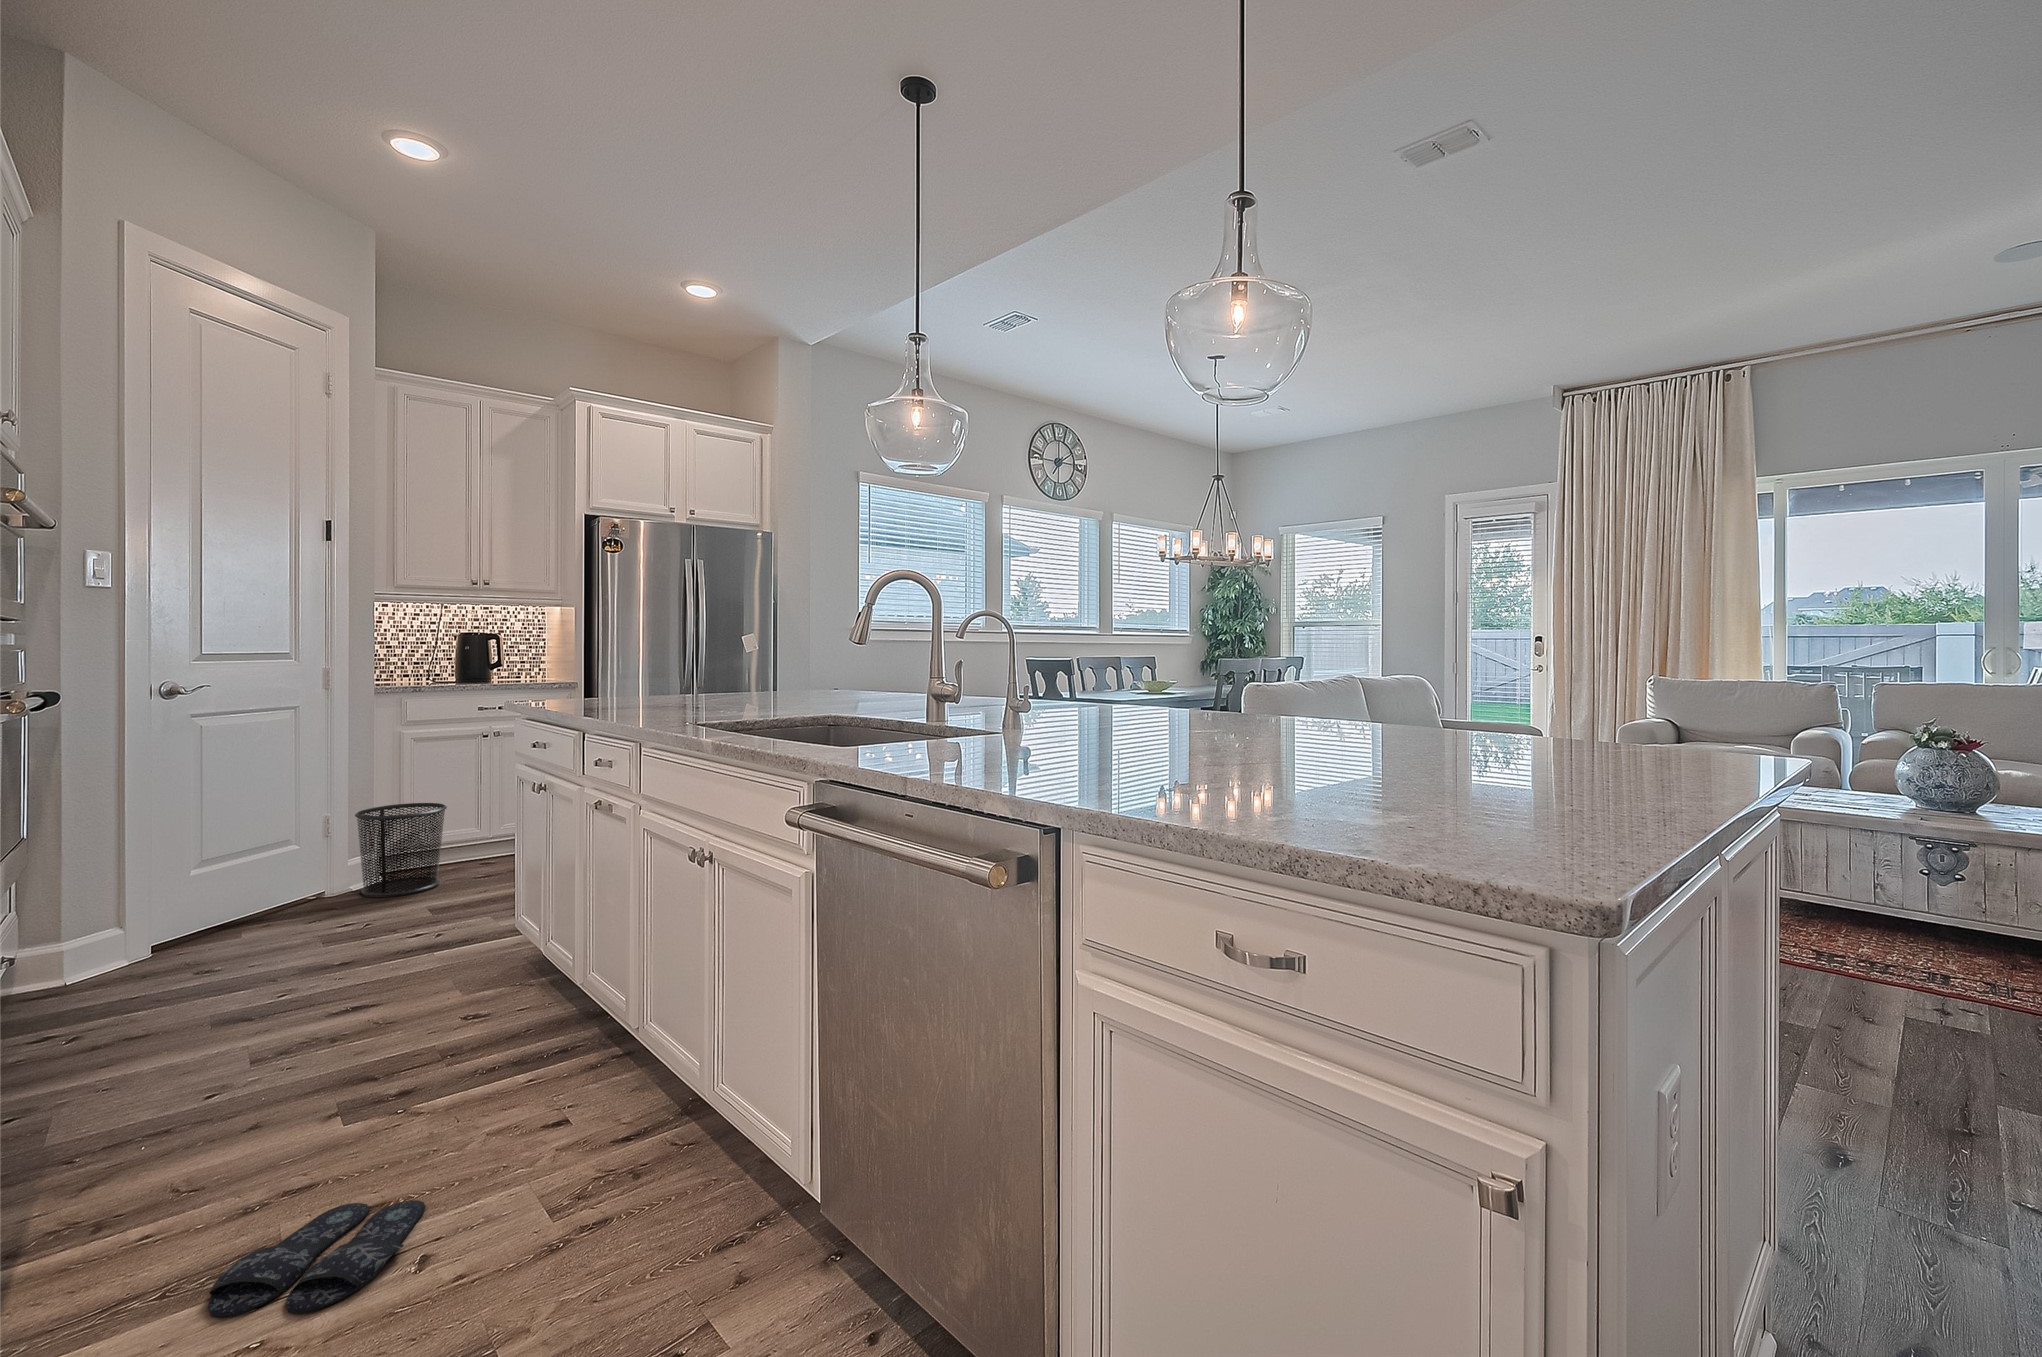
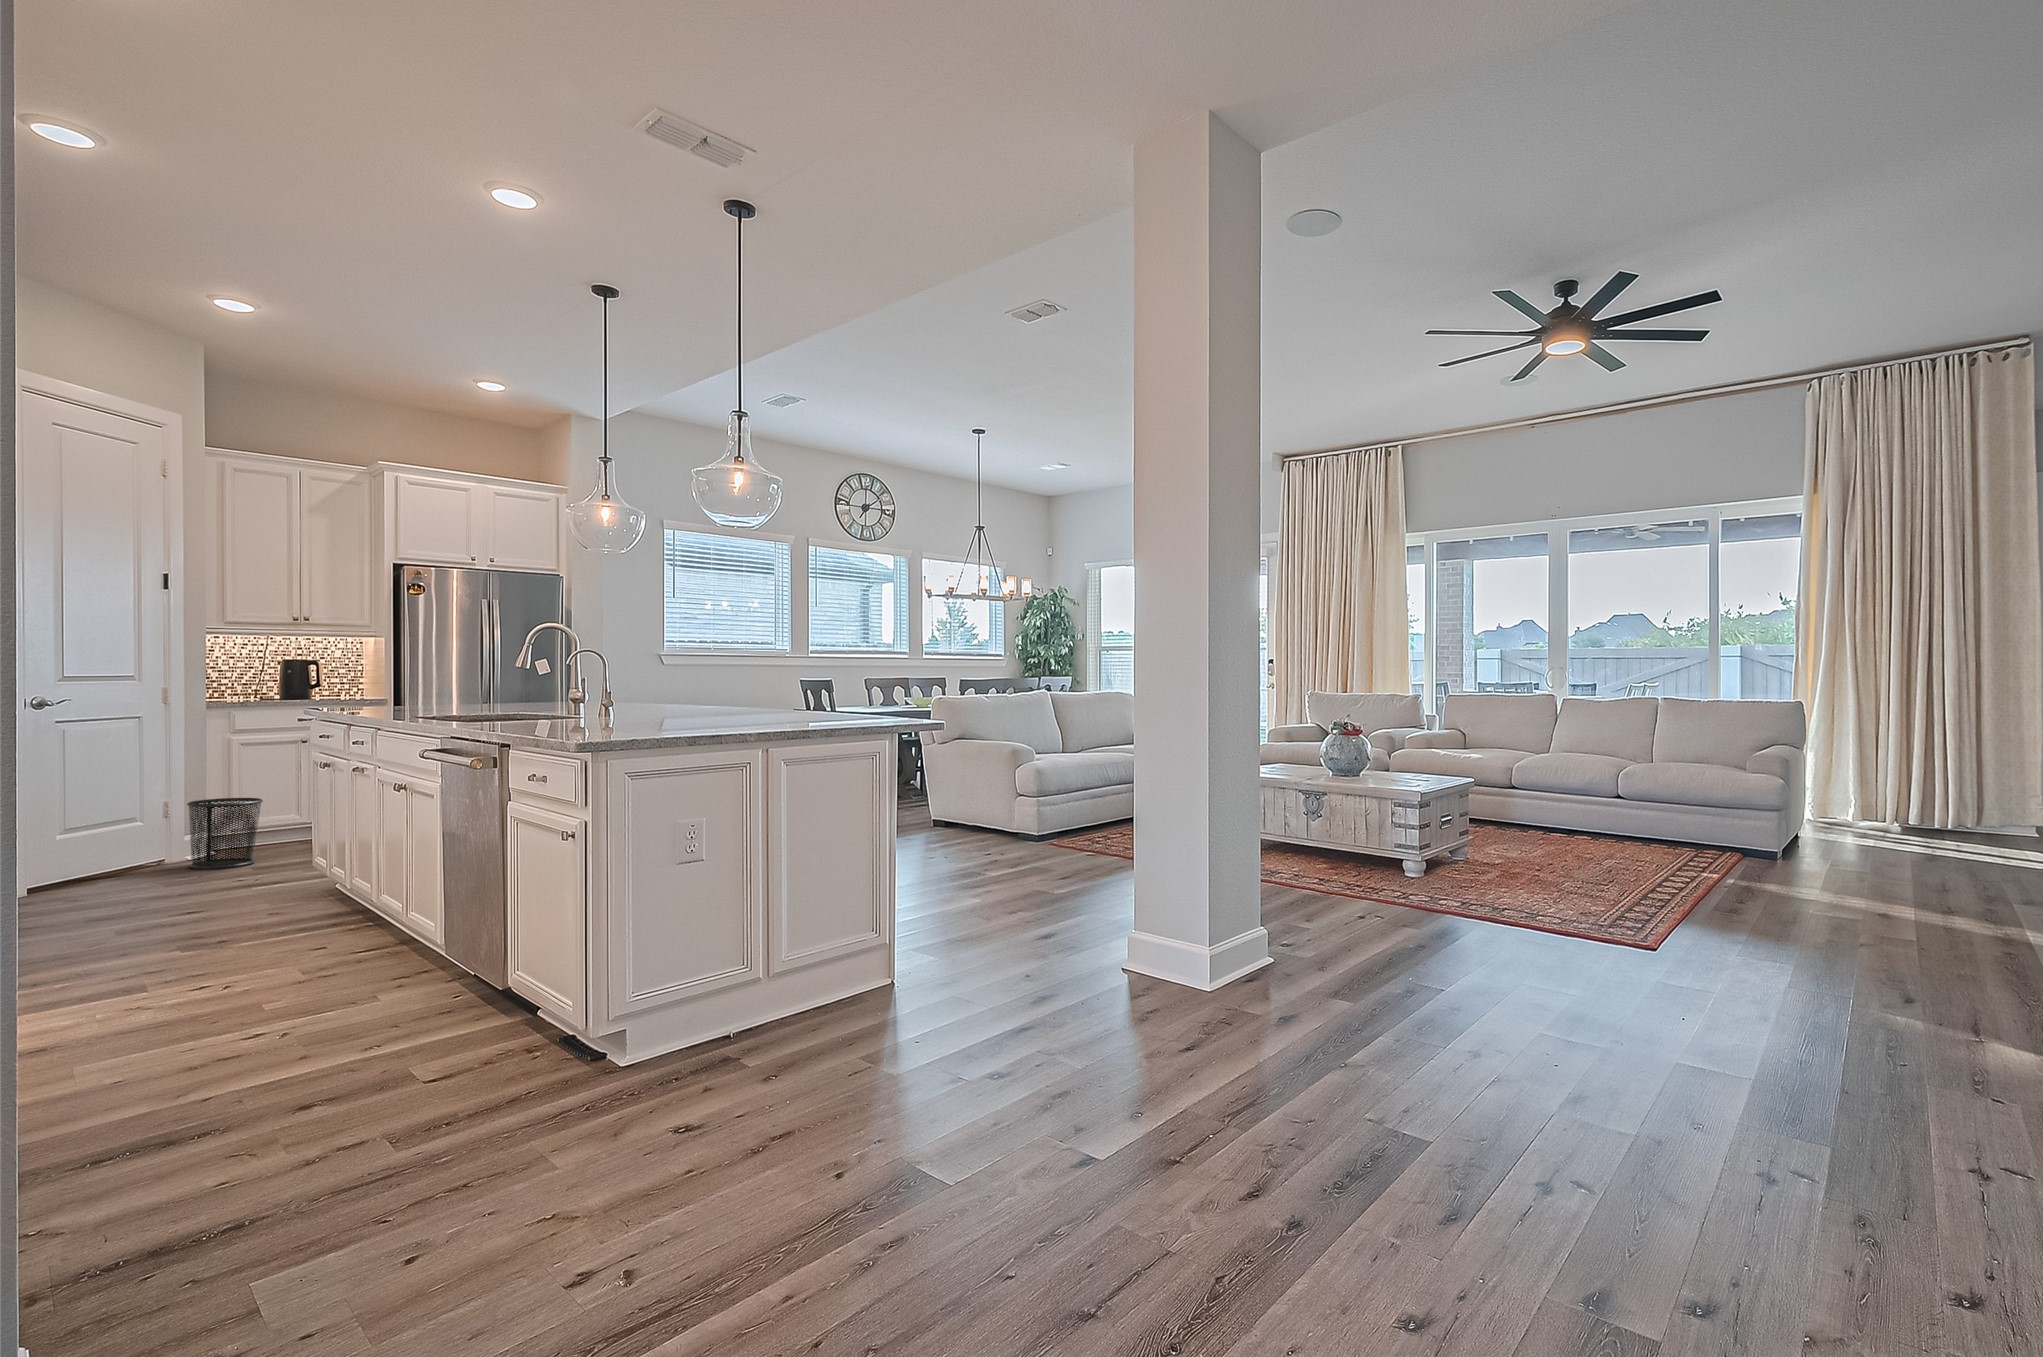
slippers: present [208,1200,425,1318] -> none [103,980,223,1008]

